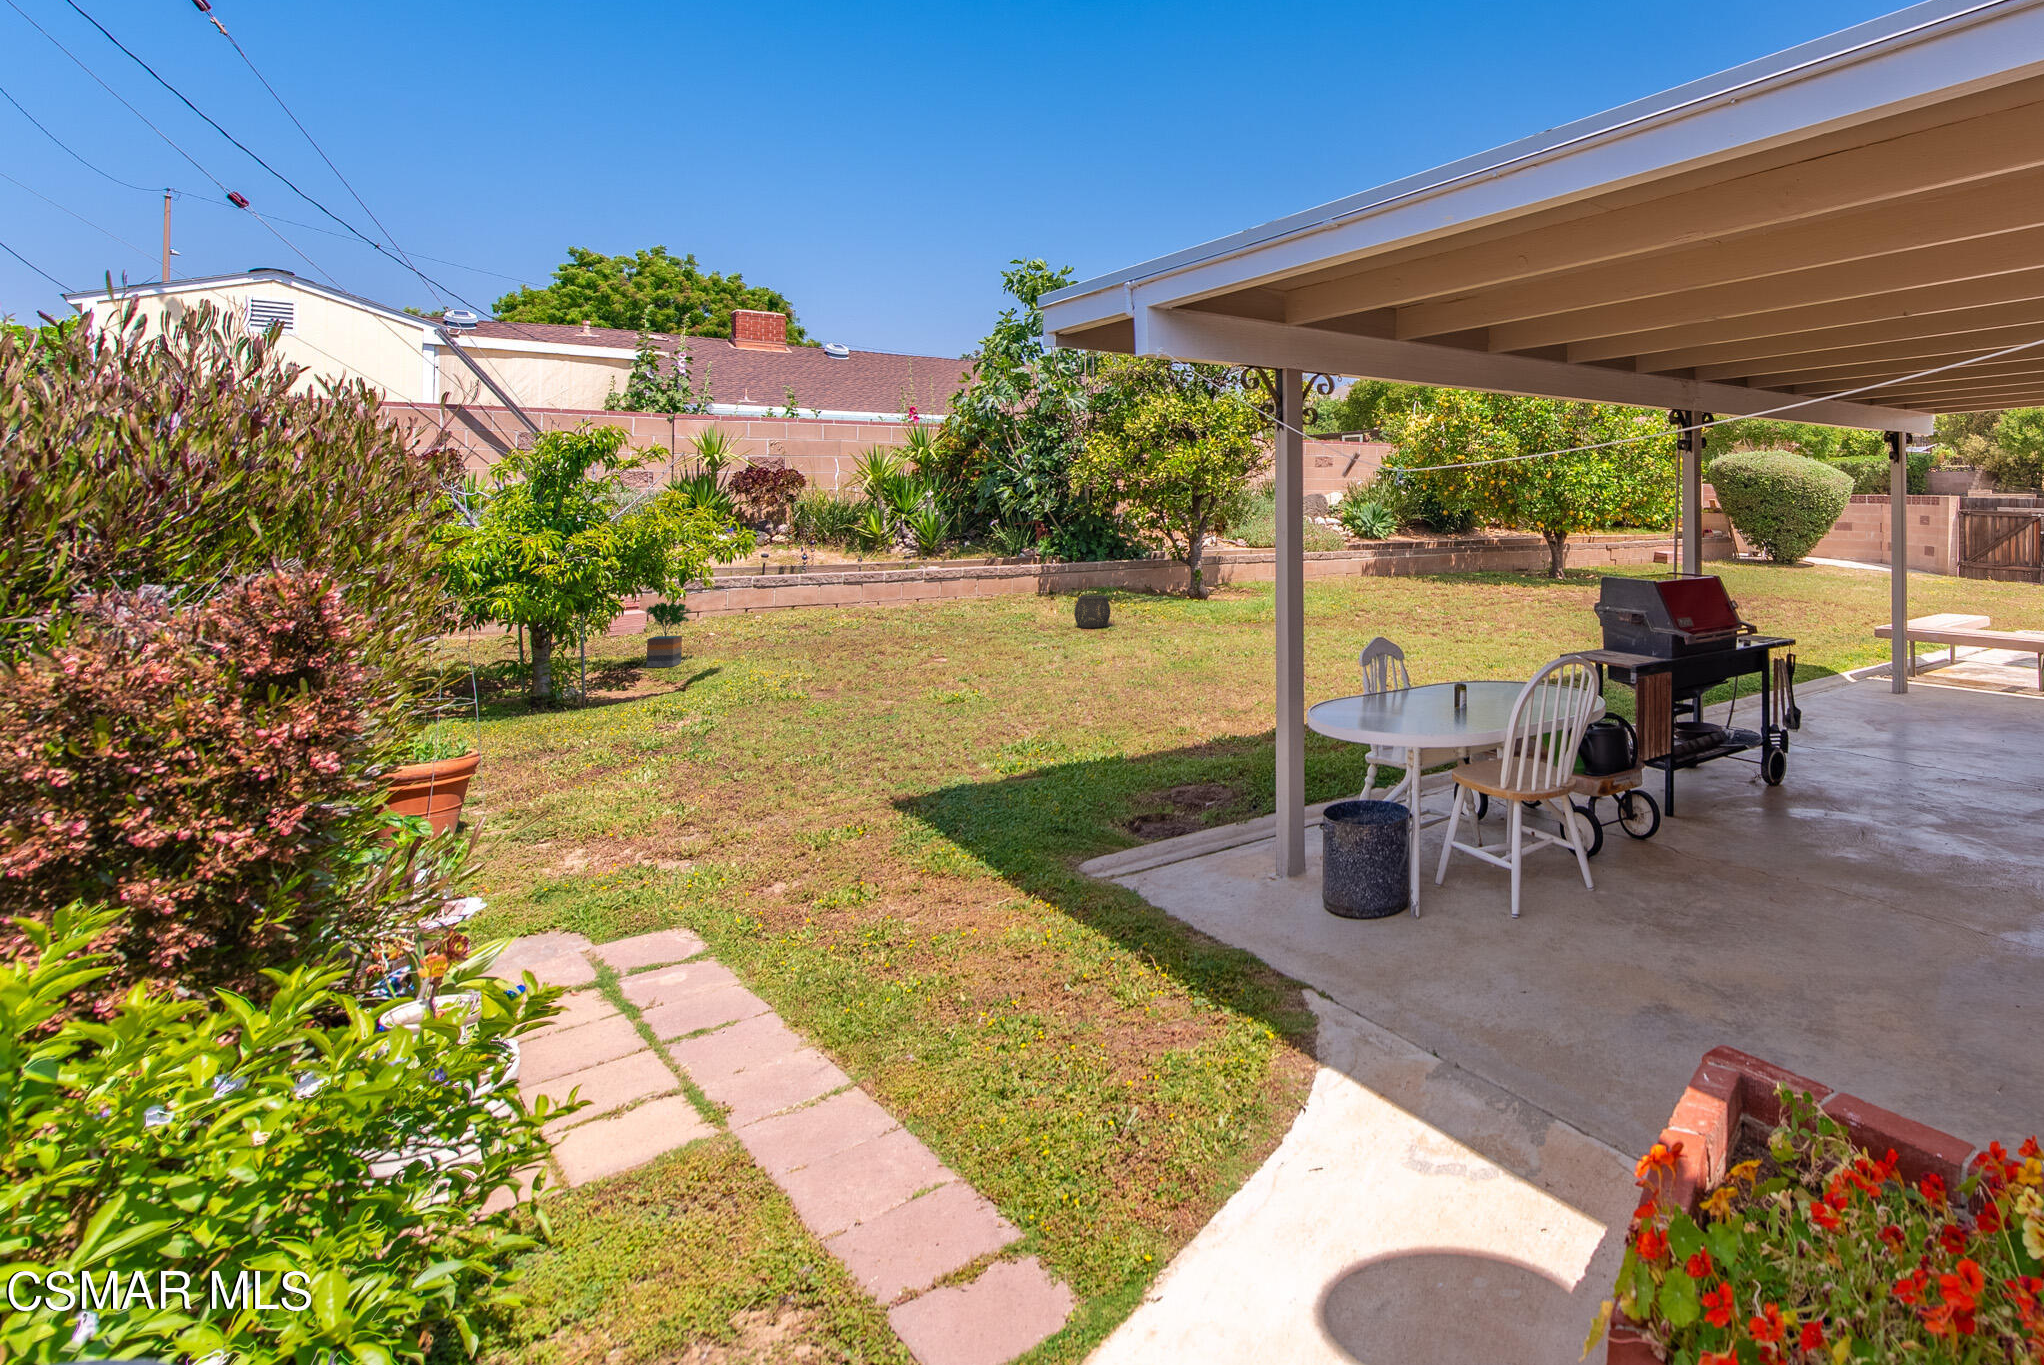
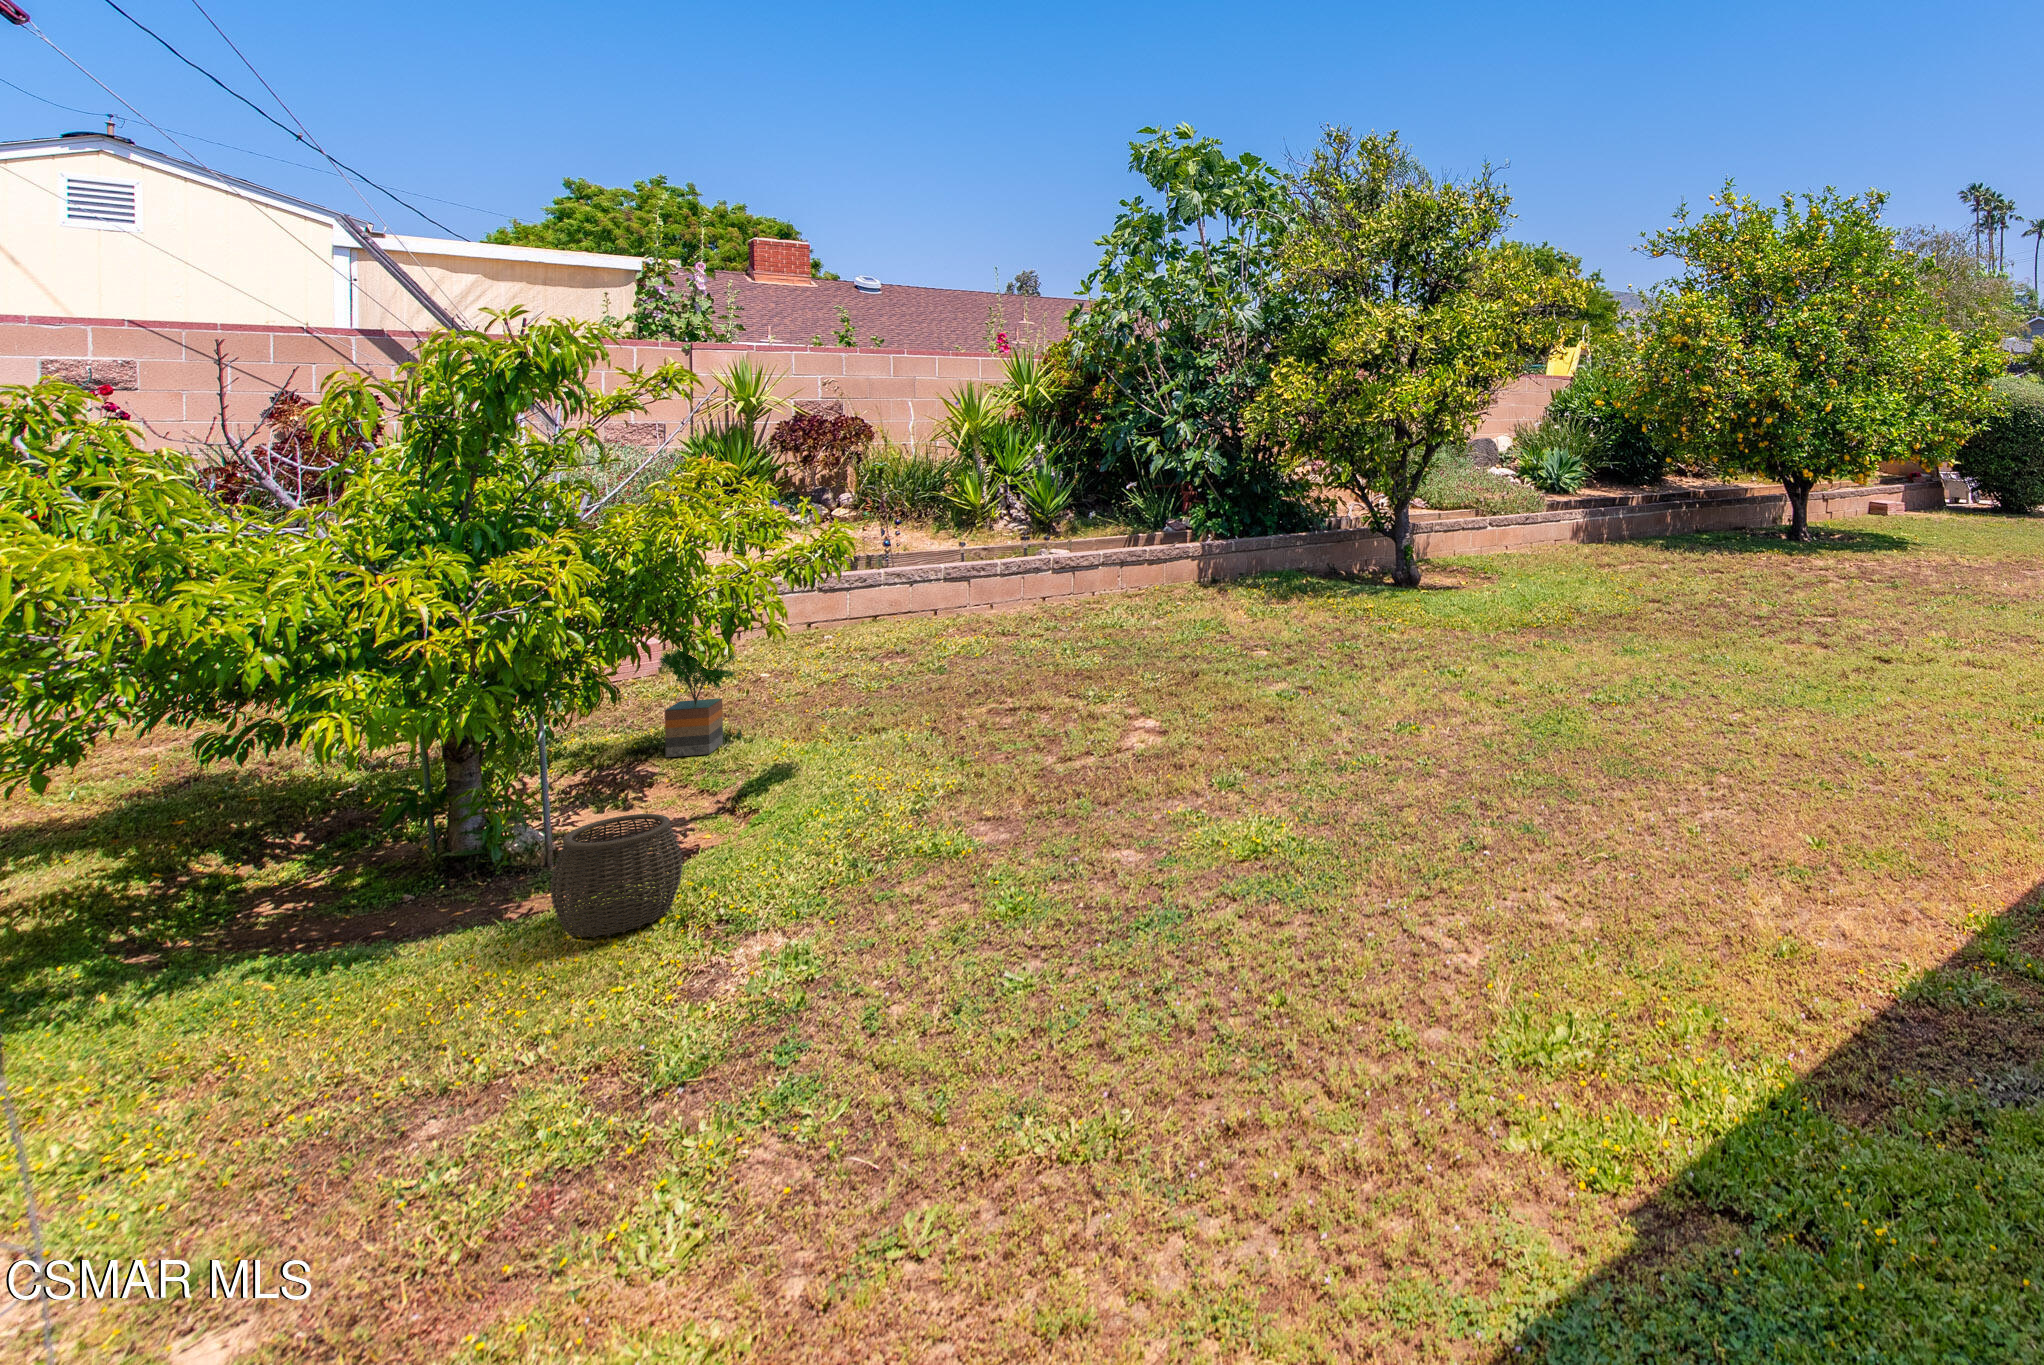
woven basket: present [1074,595,1110,628] -> present [550,814,683,938]

